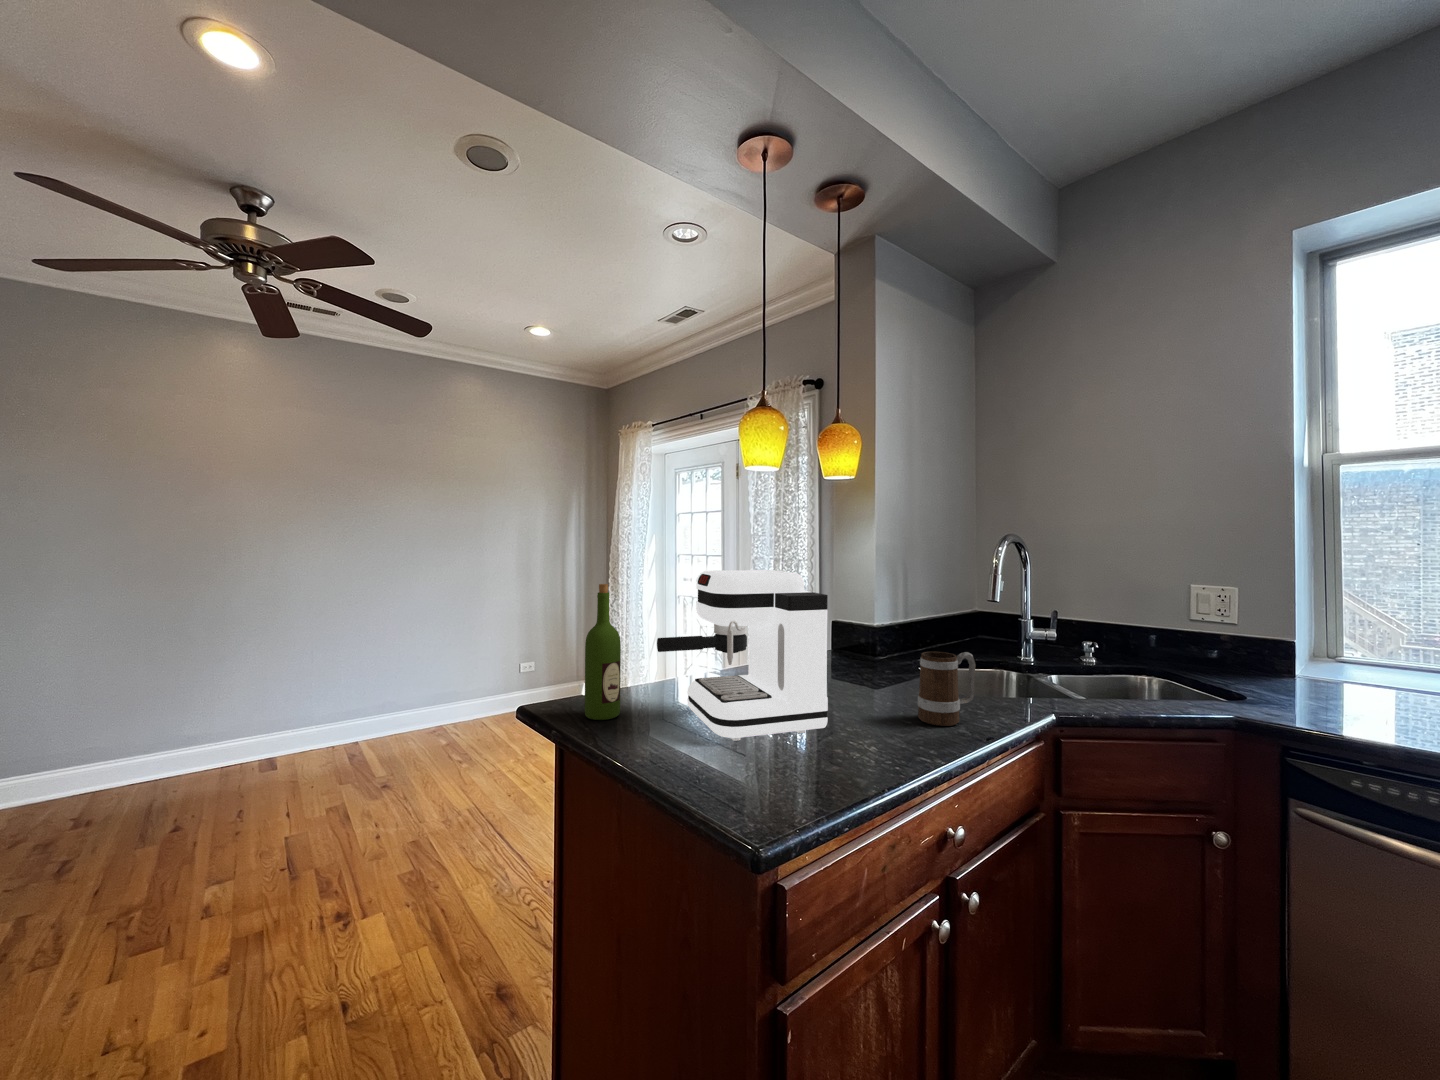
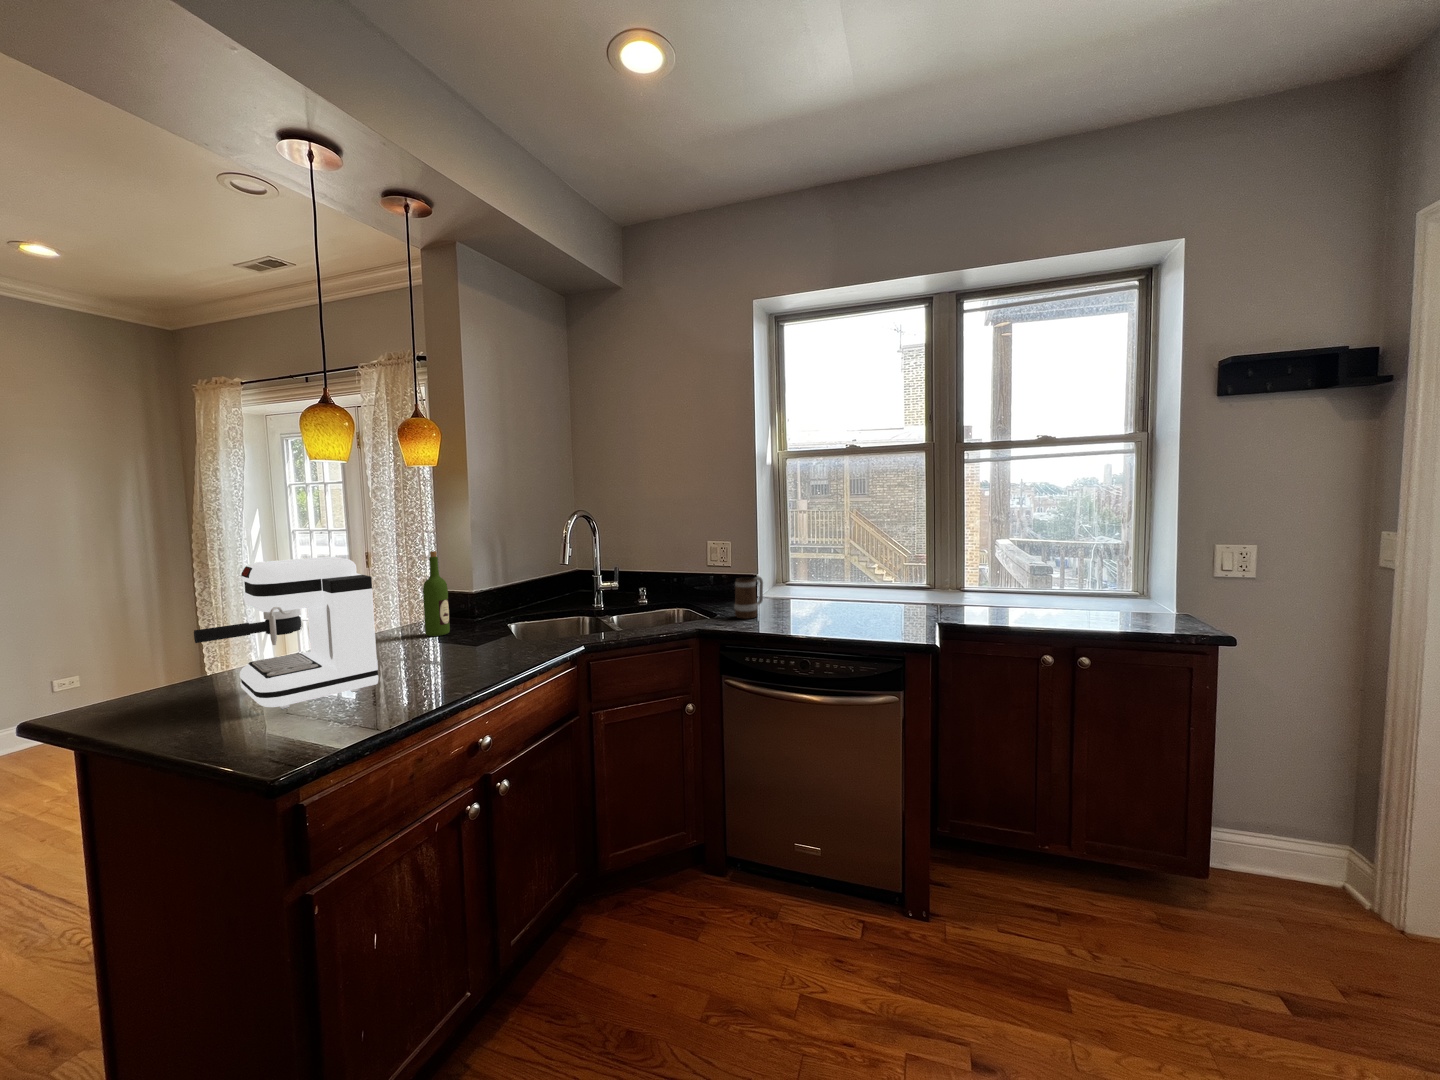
wine bottle: present [585,584,621,720] -> present [423,551,450,636]
mug: present [918,652,976,726] -> present [734,576,763,619]

